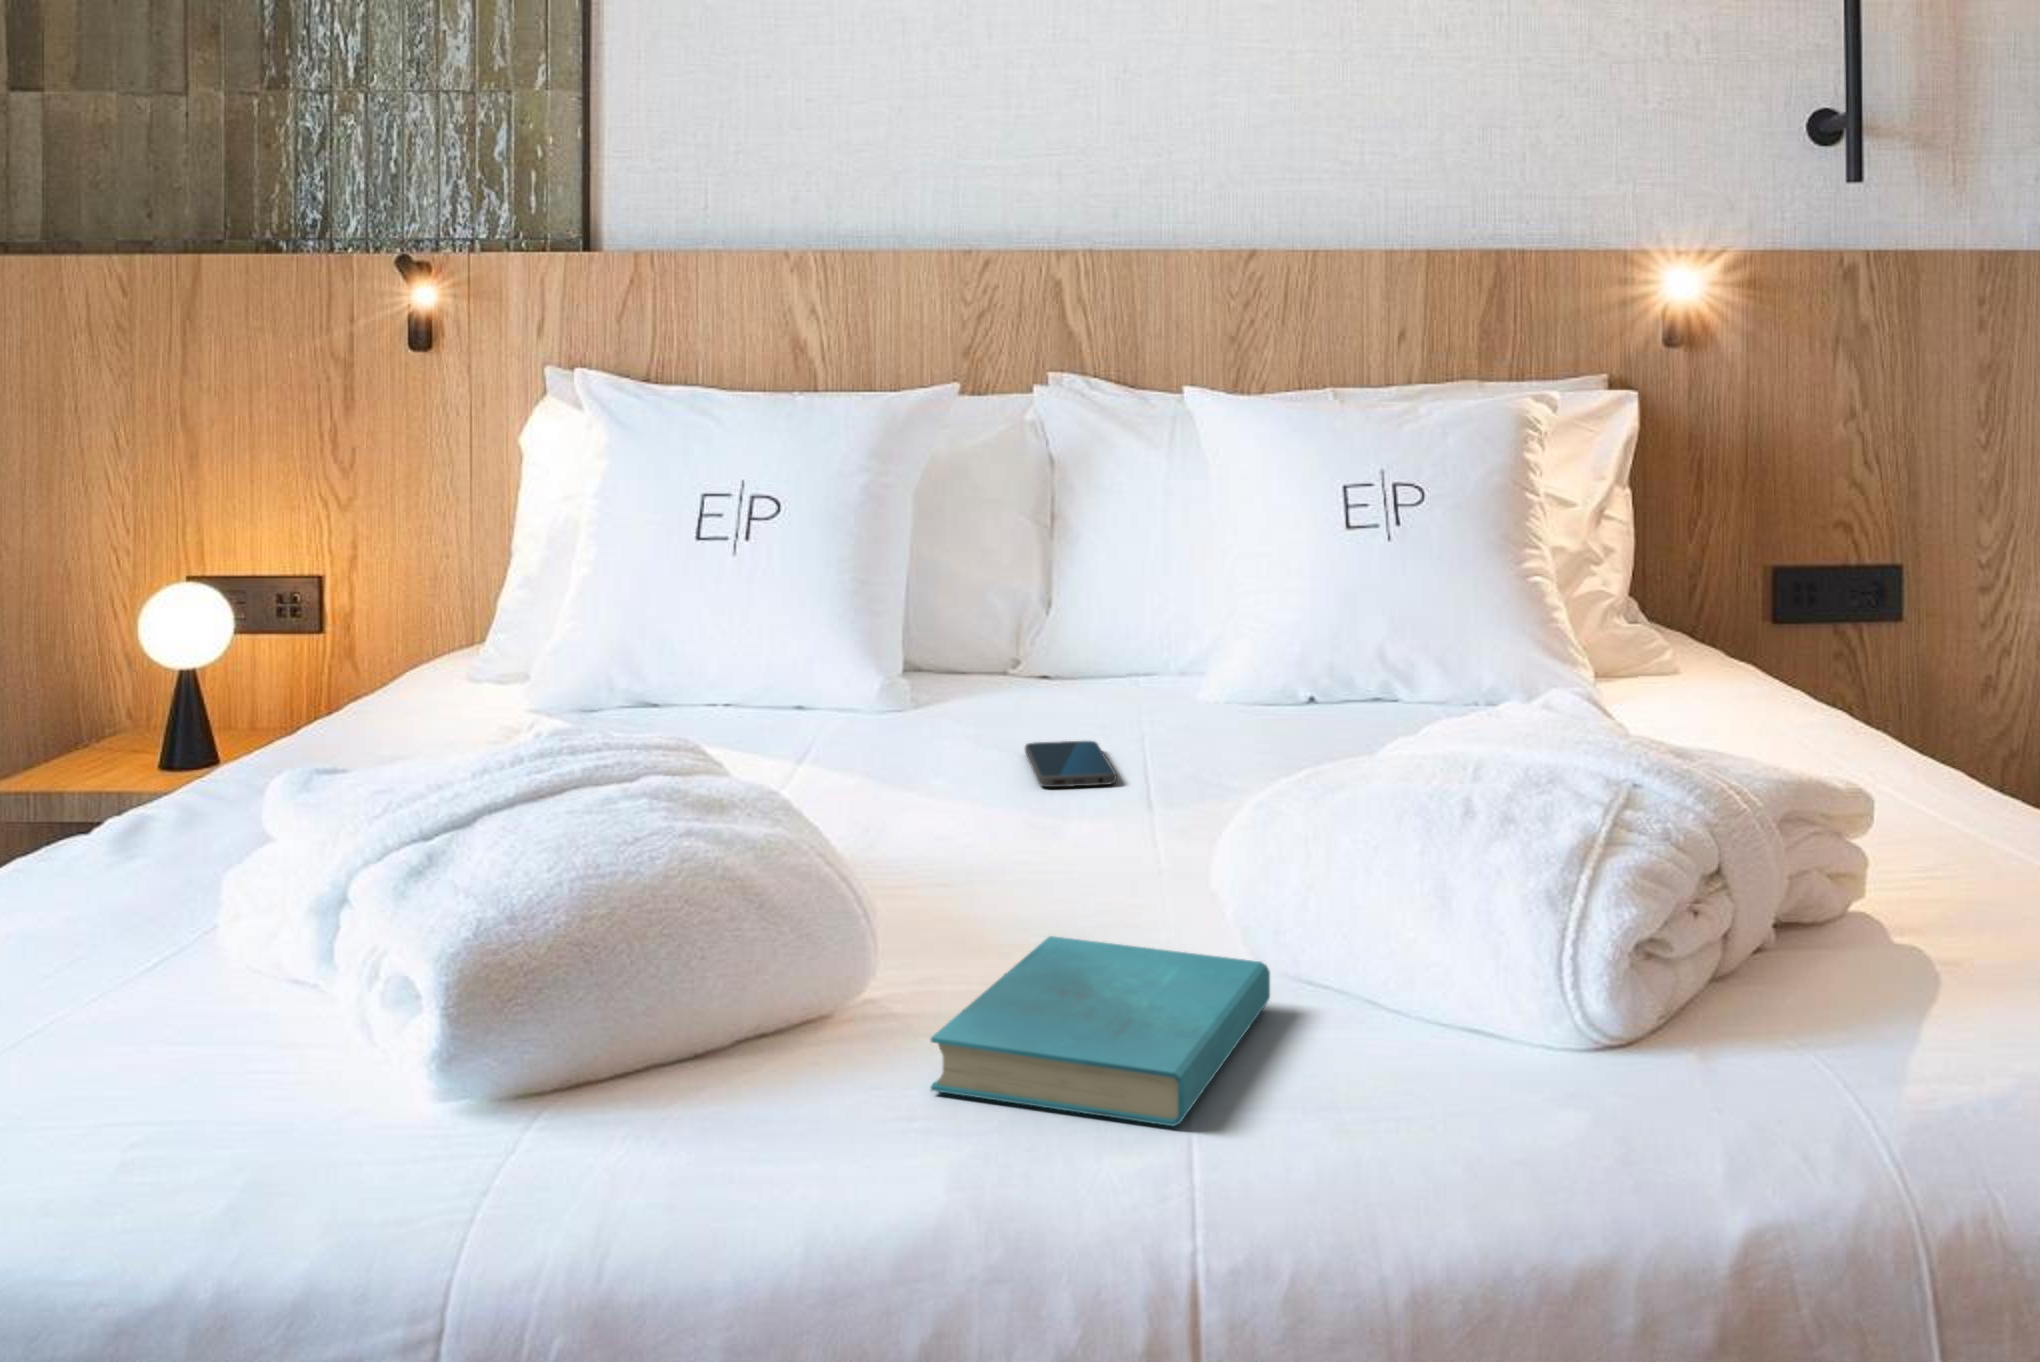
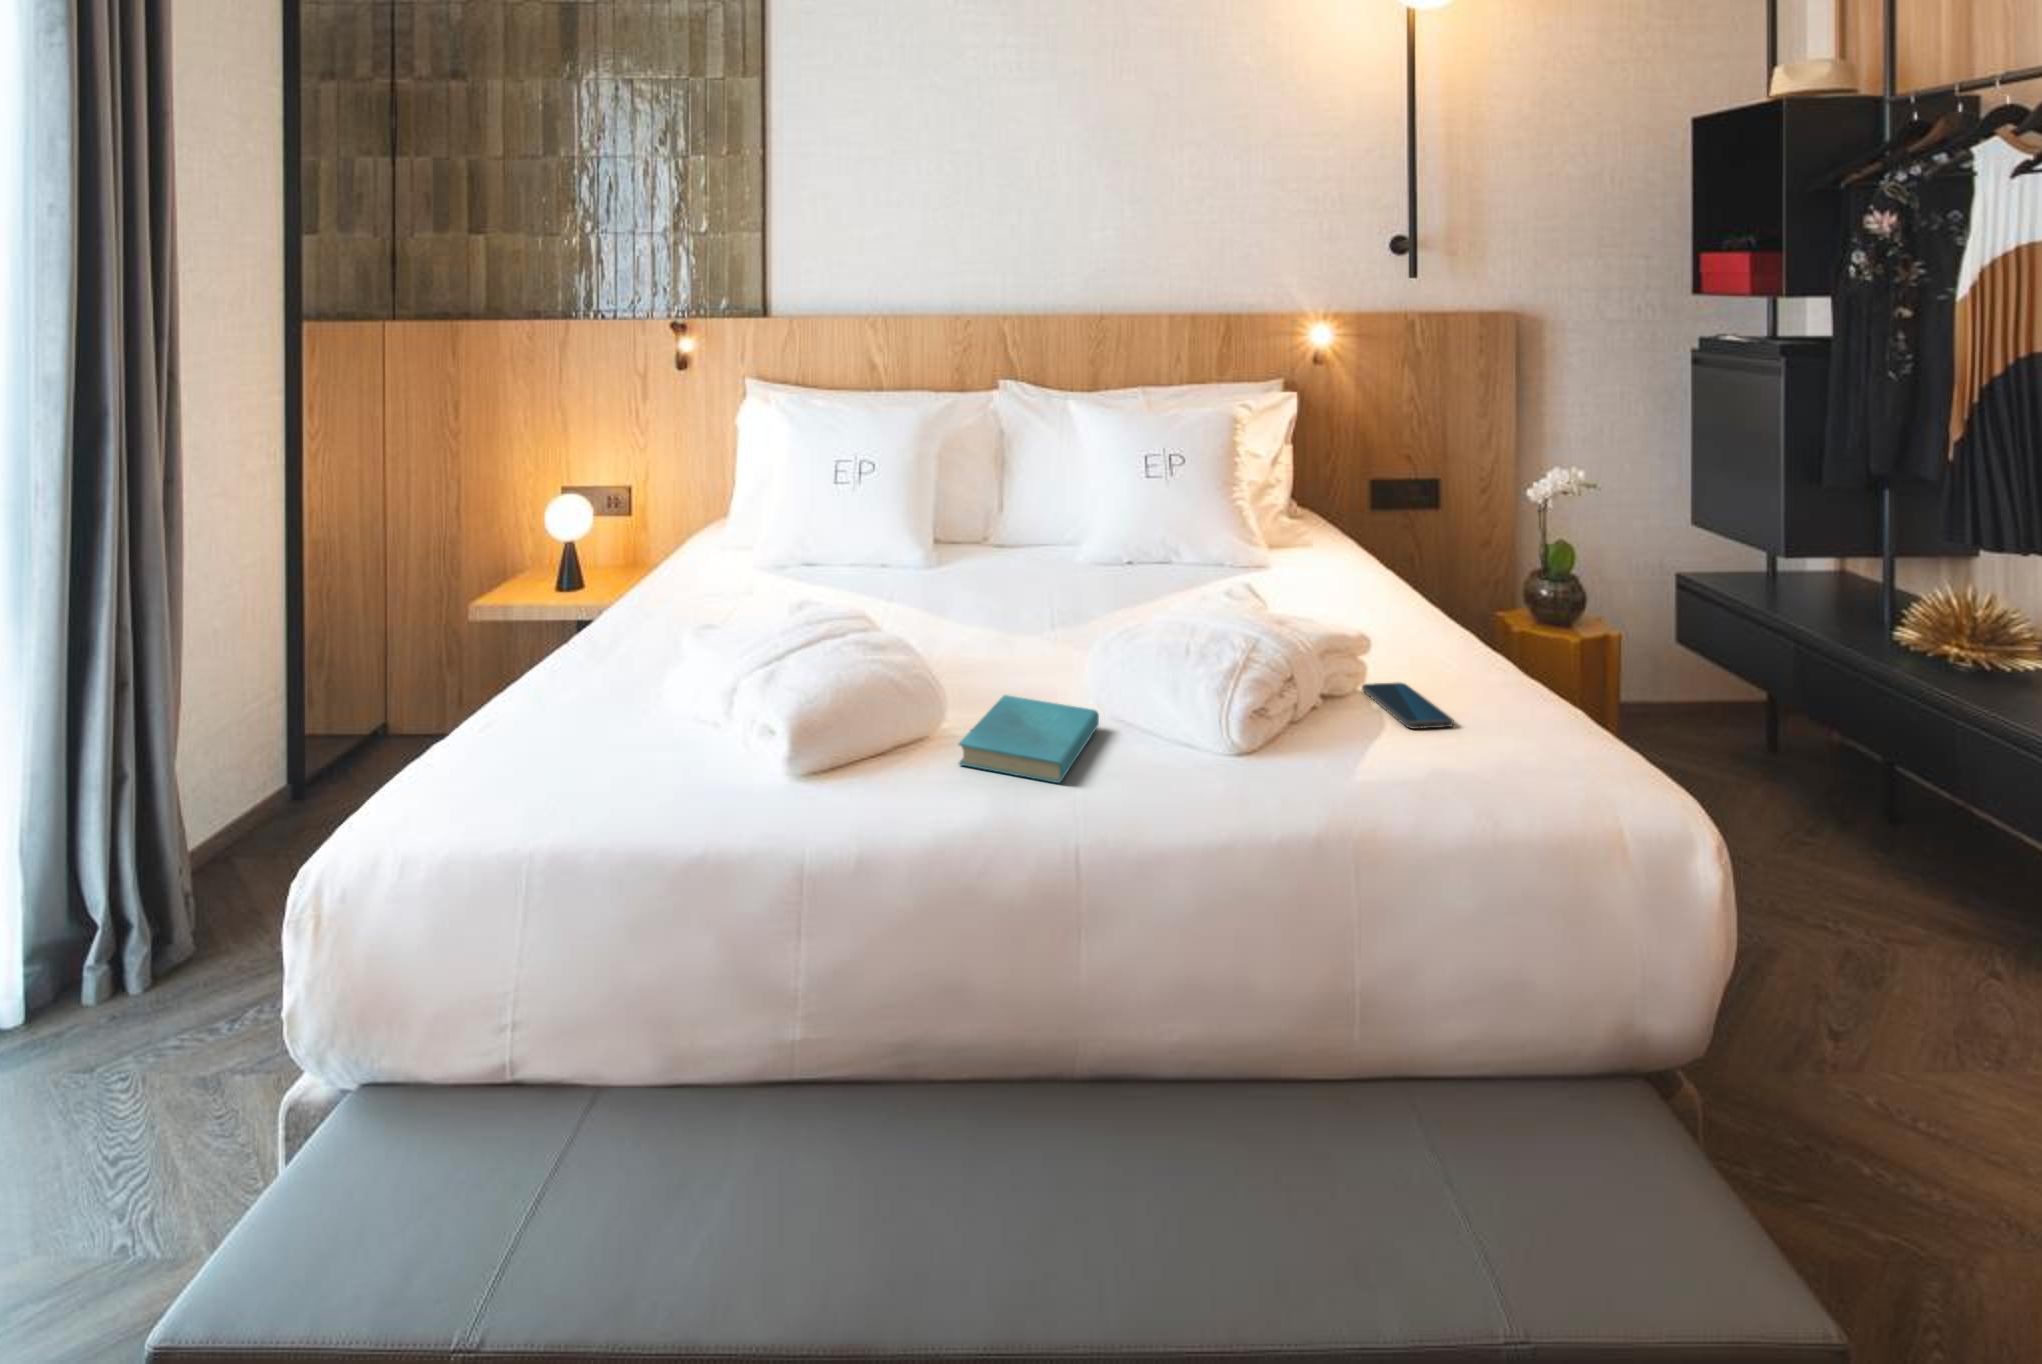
smartphone: present [1025,741,1117,787] -> present [1362,683,1453,729]

